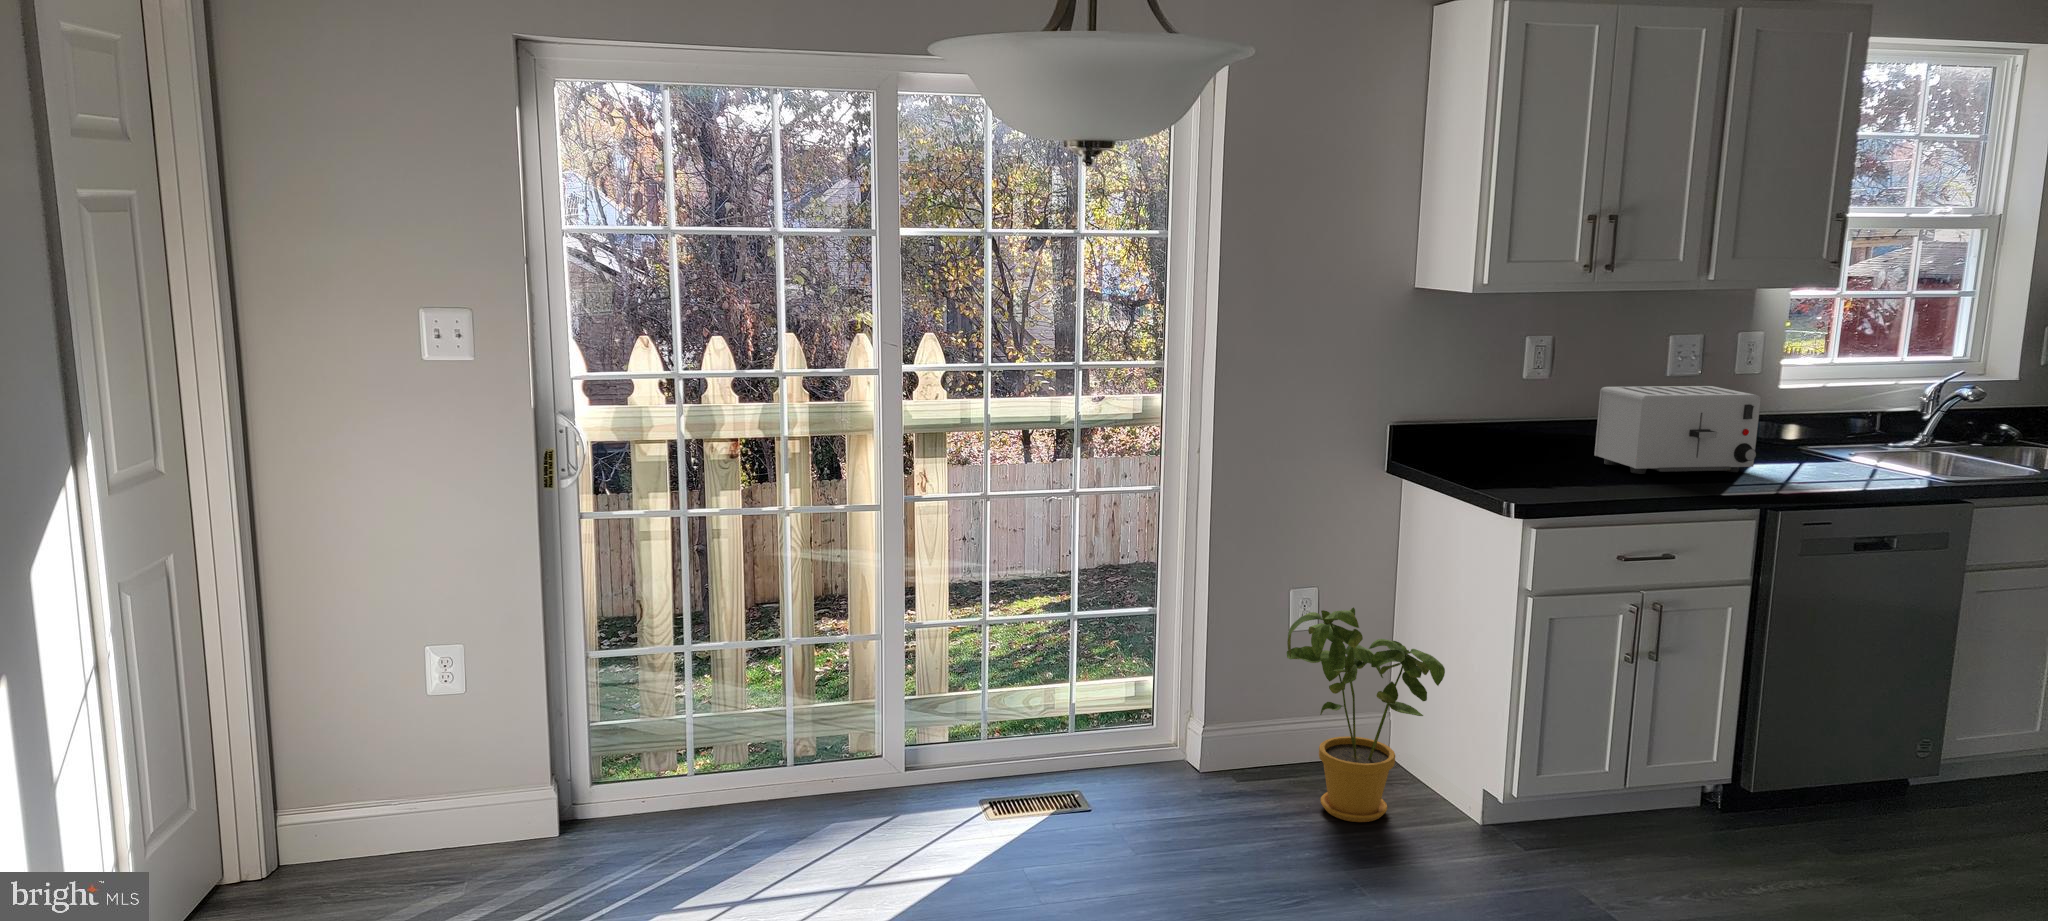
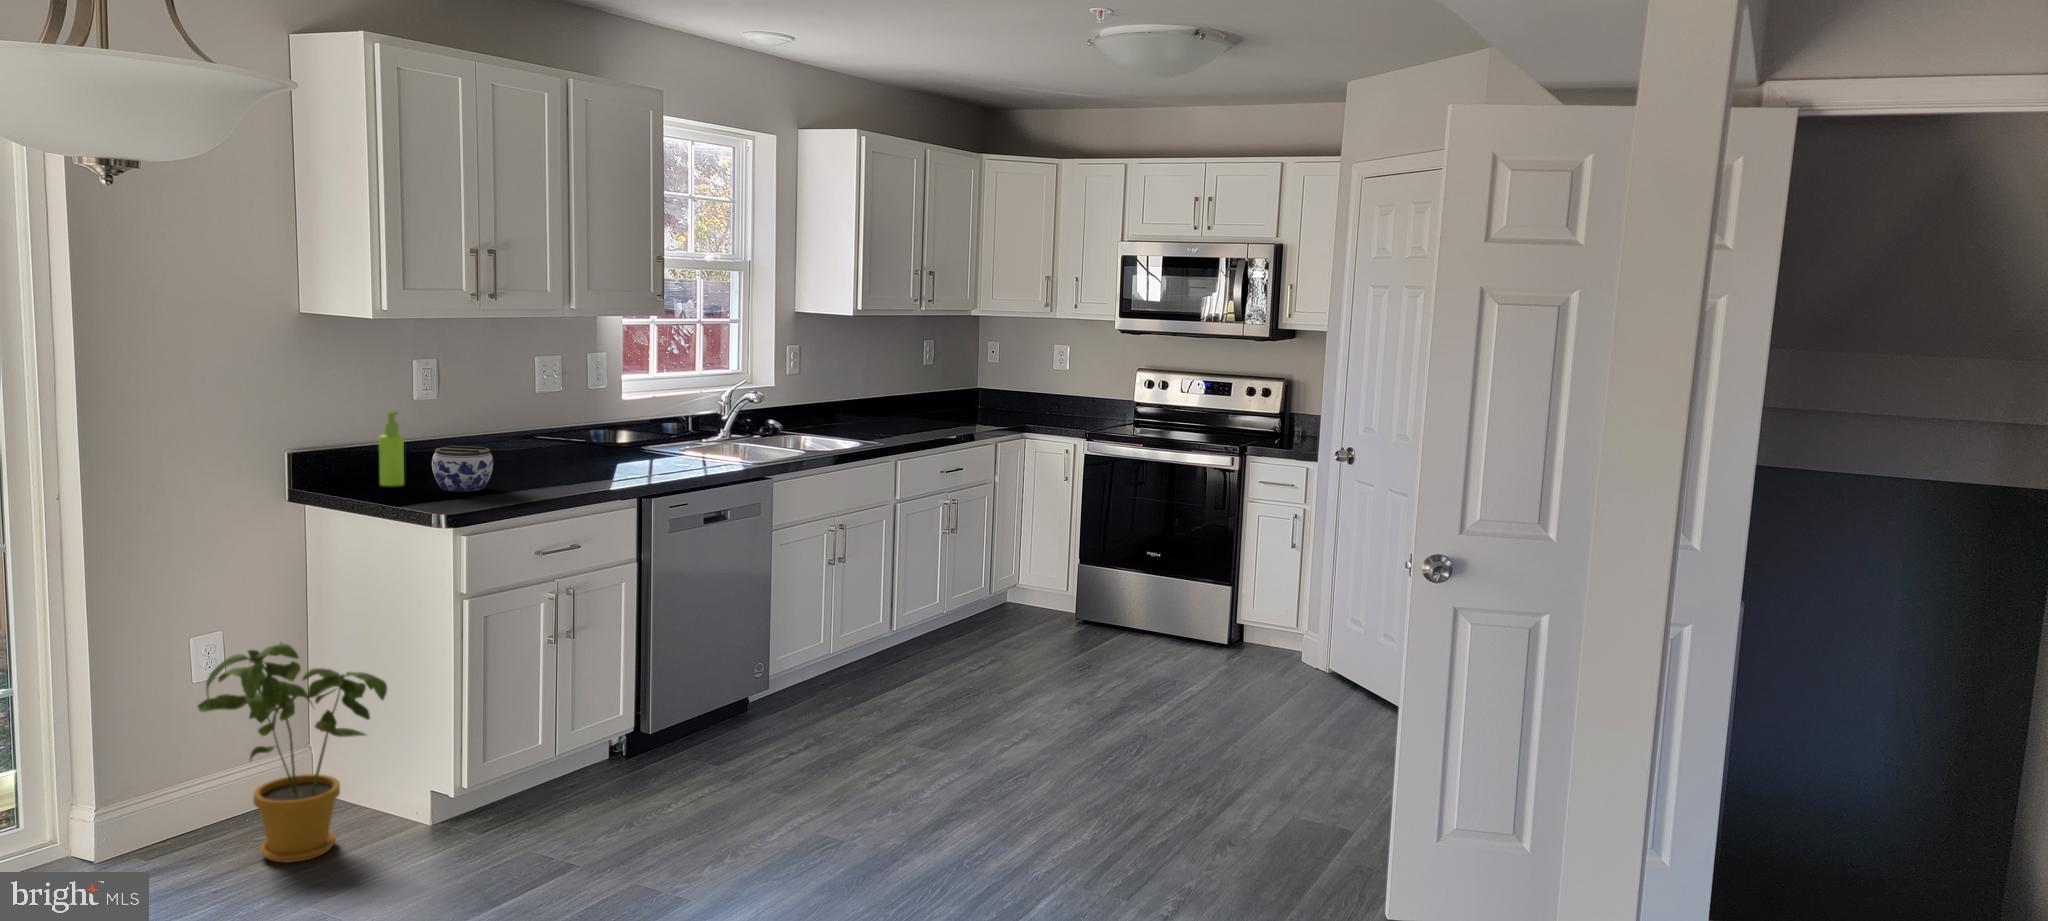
toaster: present [1594,386,1761,474] -> none [490,399,624,479]
soap dispenser: none [1471,388,1499,467] -> present [379,410,404,486]
jar: none [1521,430,1586,481] -> present [432,446,493,492]

